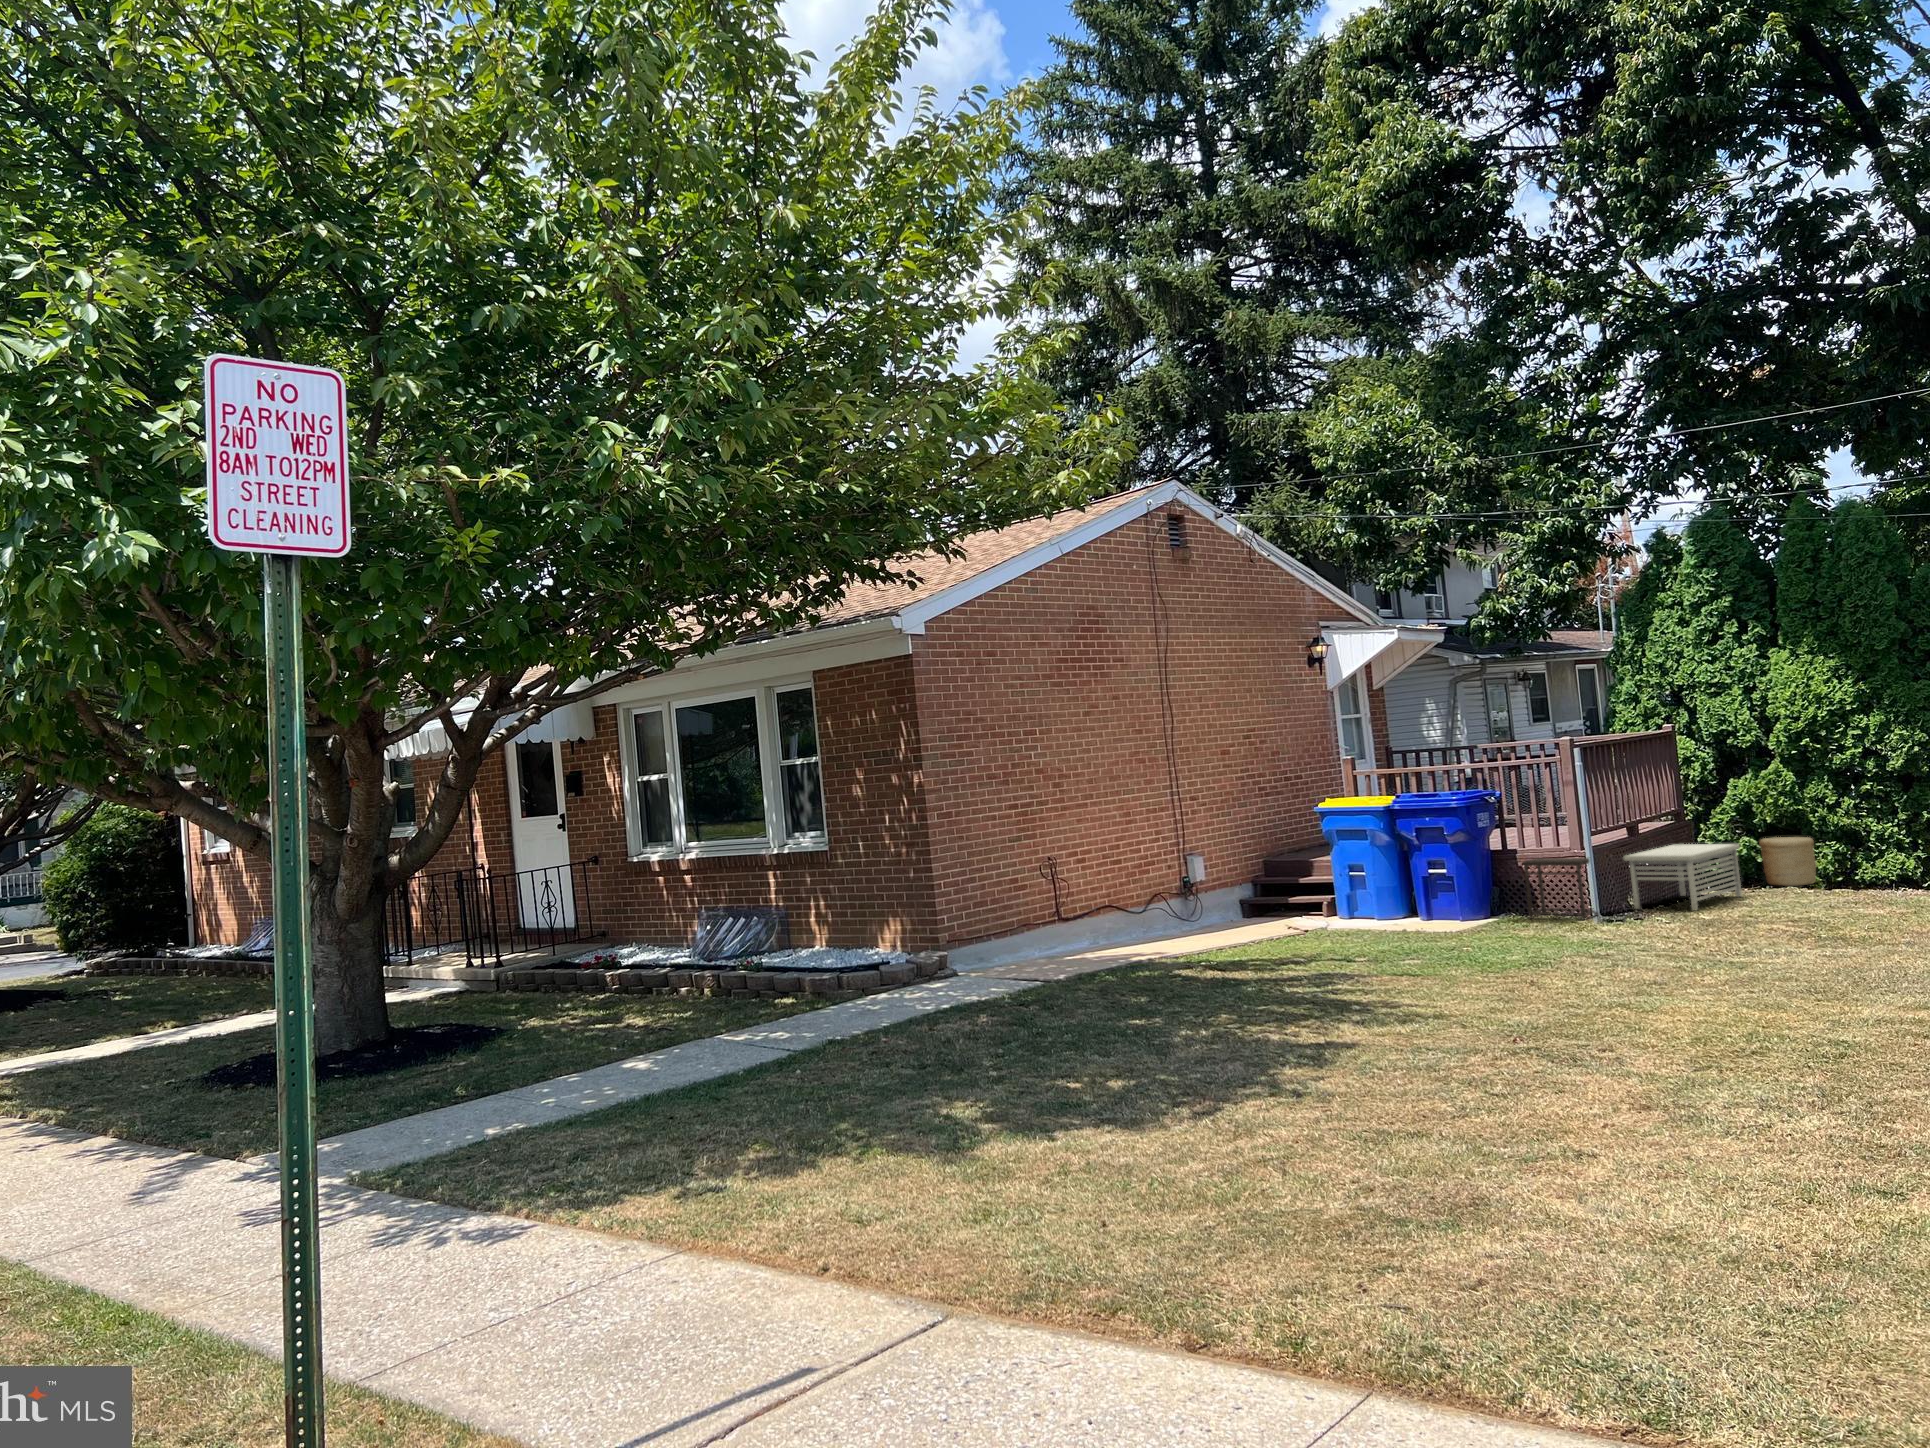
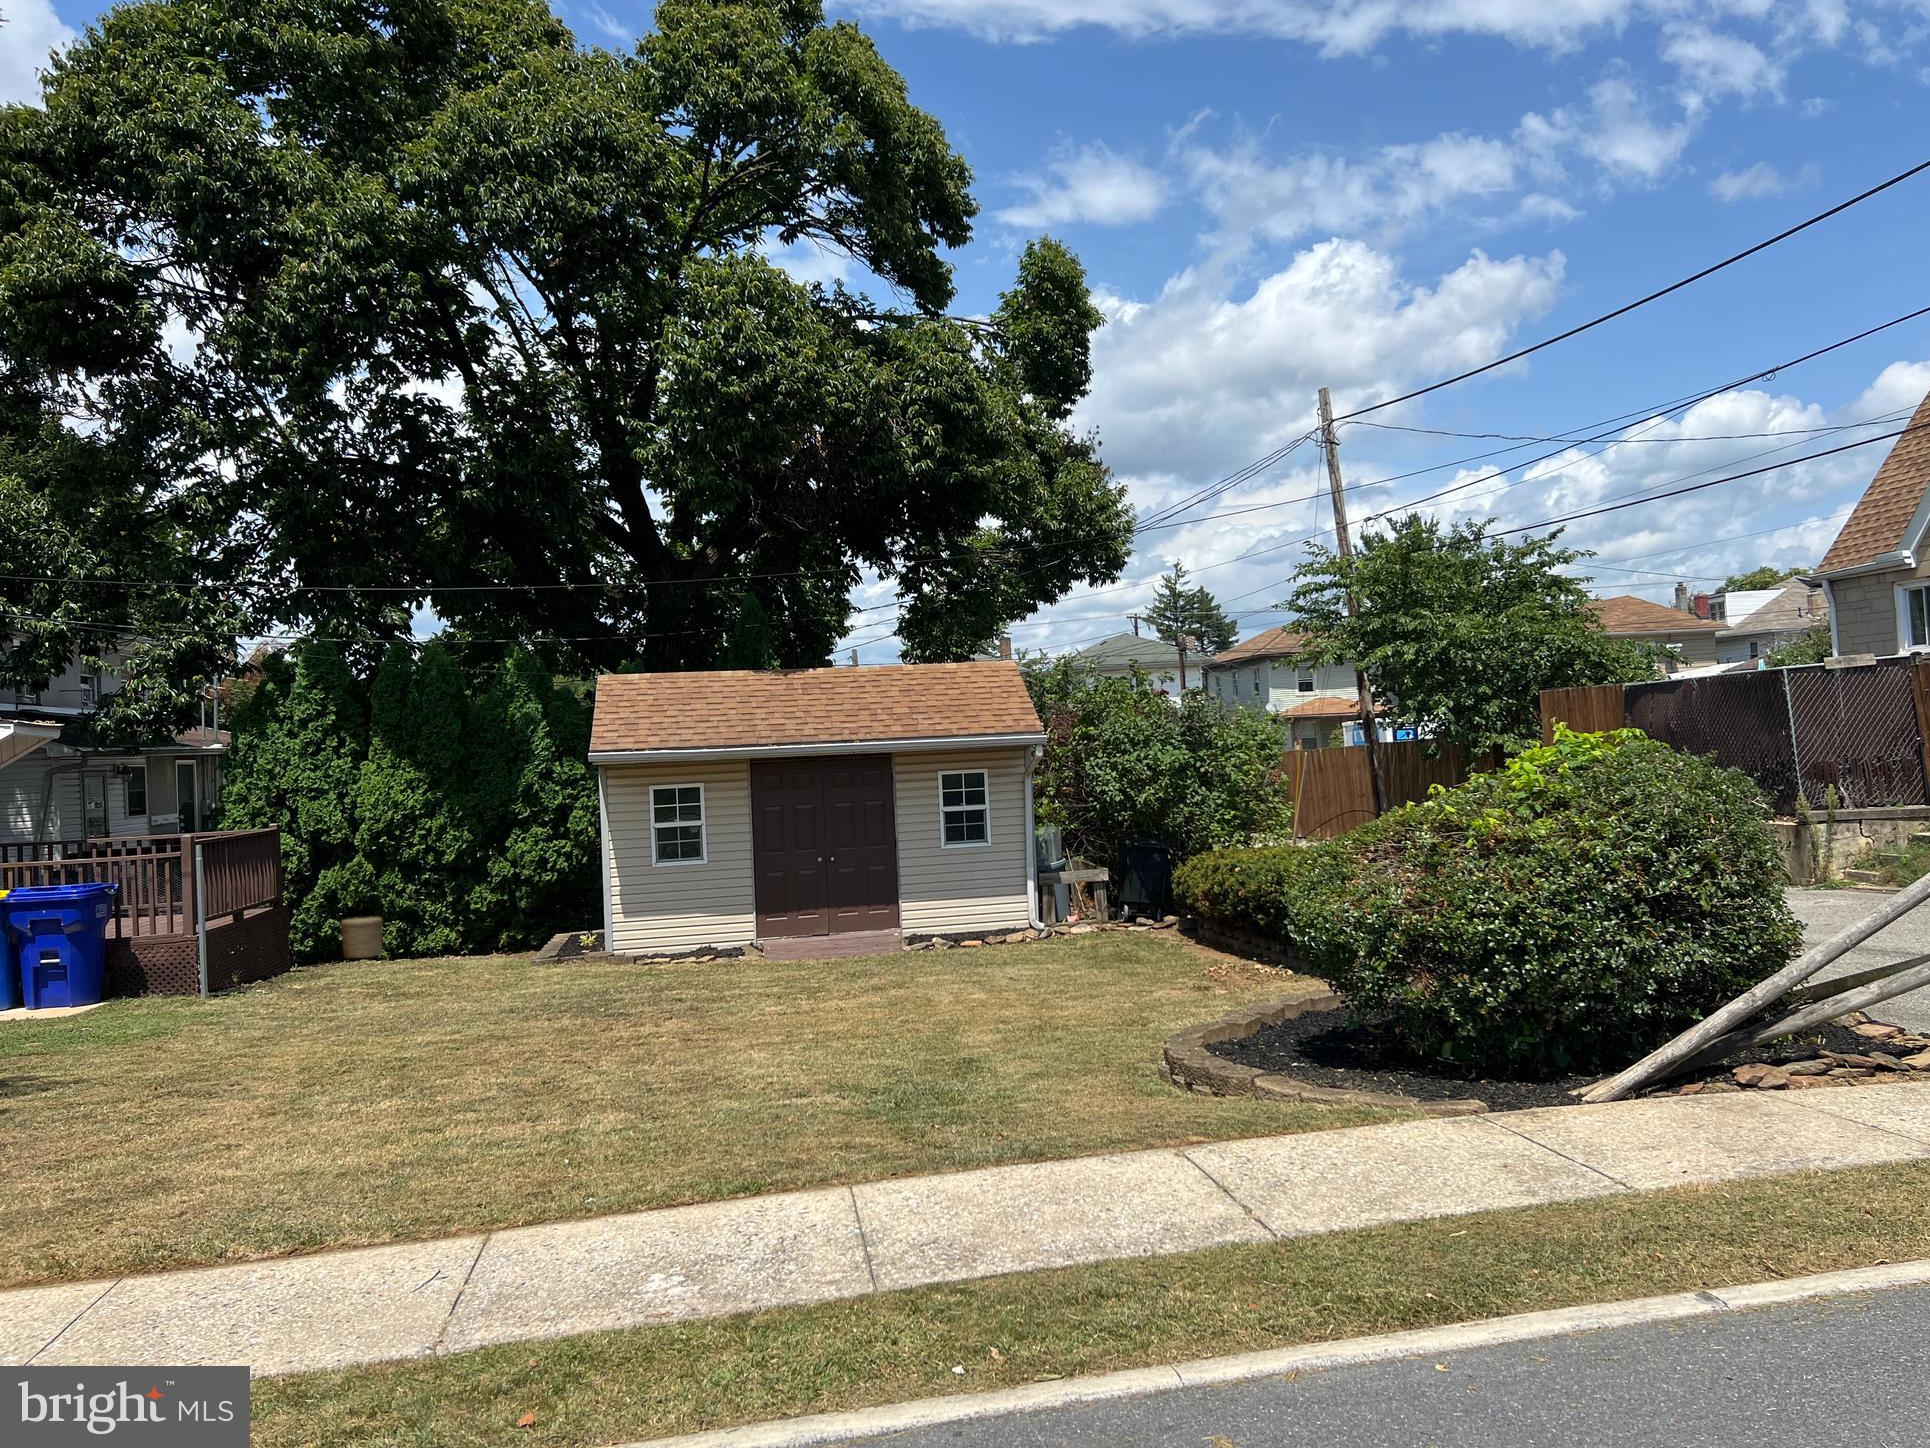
storage bench: present [1624,844,1742,910] -> none [231,924,327,985]
side table: present [1523,858,1598,920] -> none [139,941,206,1001]

